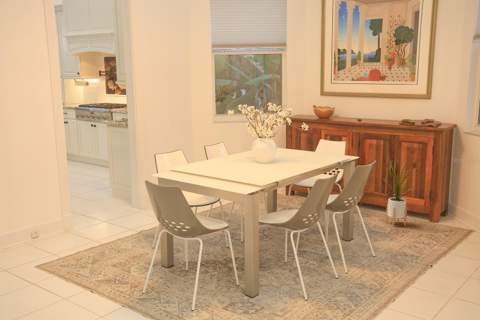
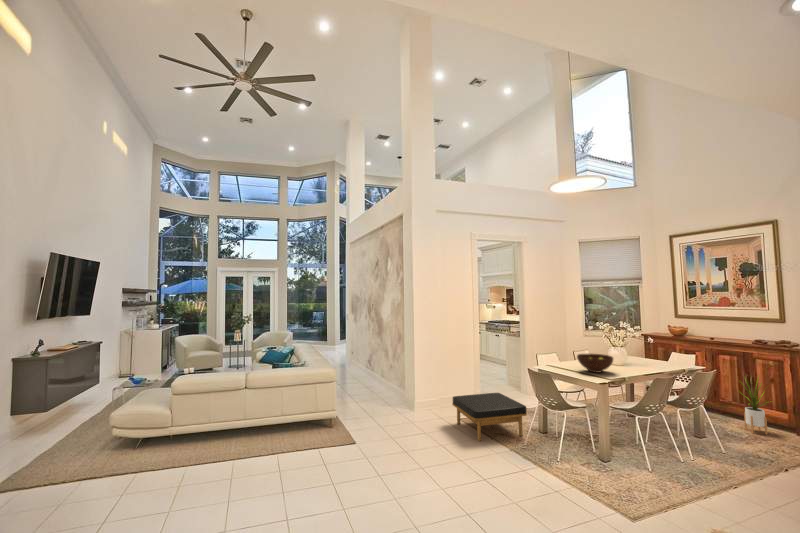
fruit bowl: none [219,147,267,174] -> present [577,354,613,373]
ottoman: none [21,216,145,300] -> present [452,393,527,441]

